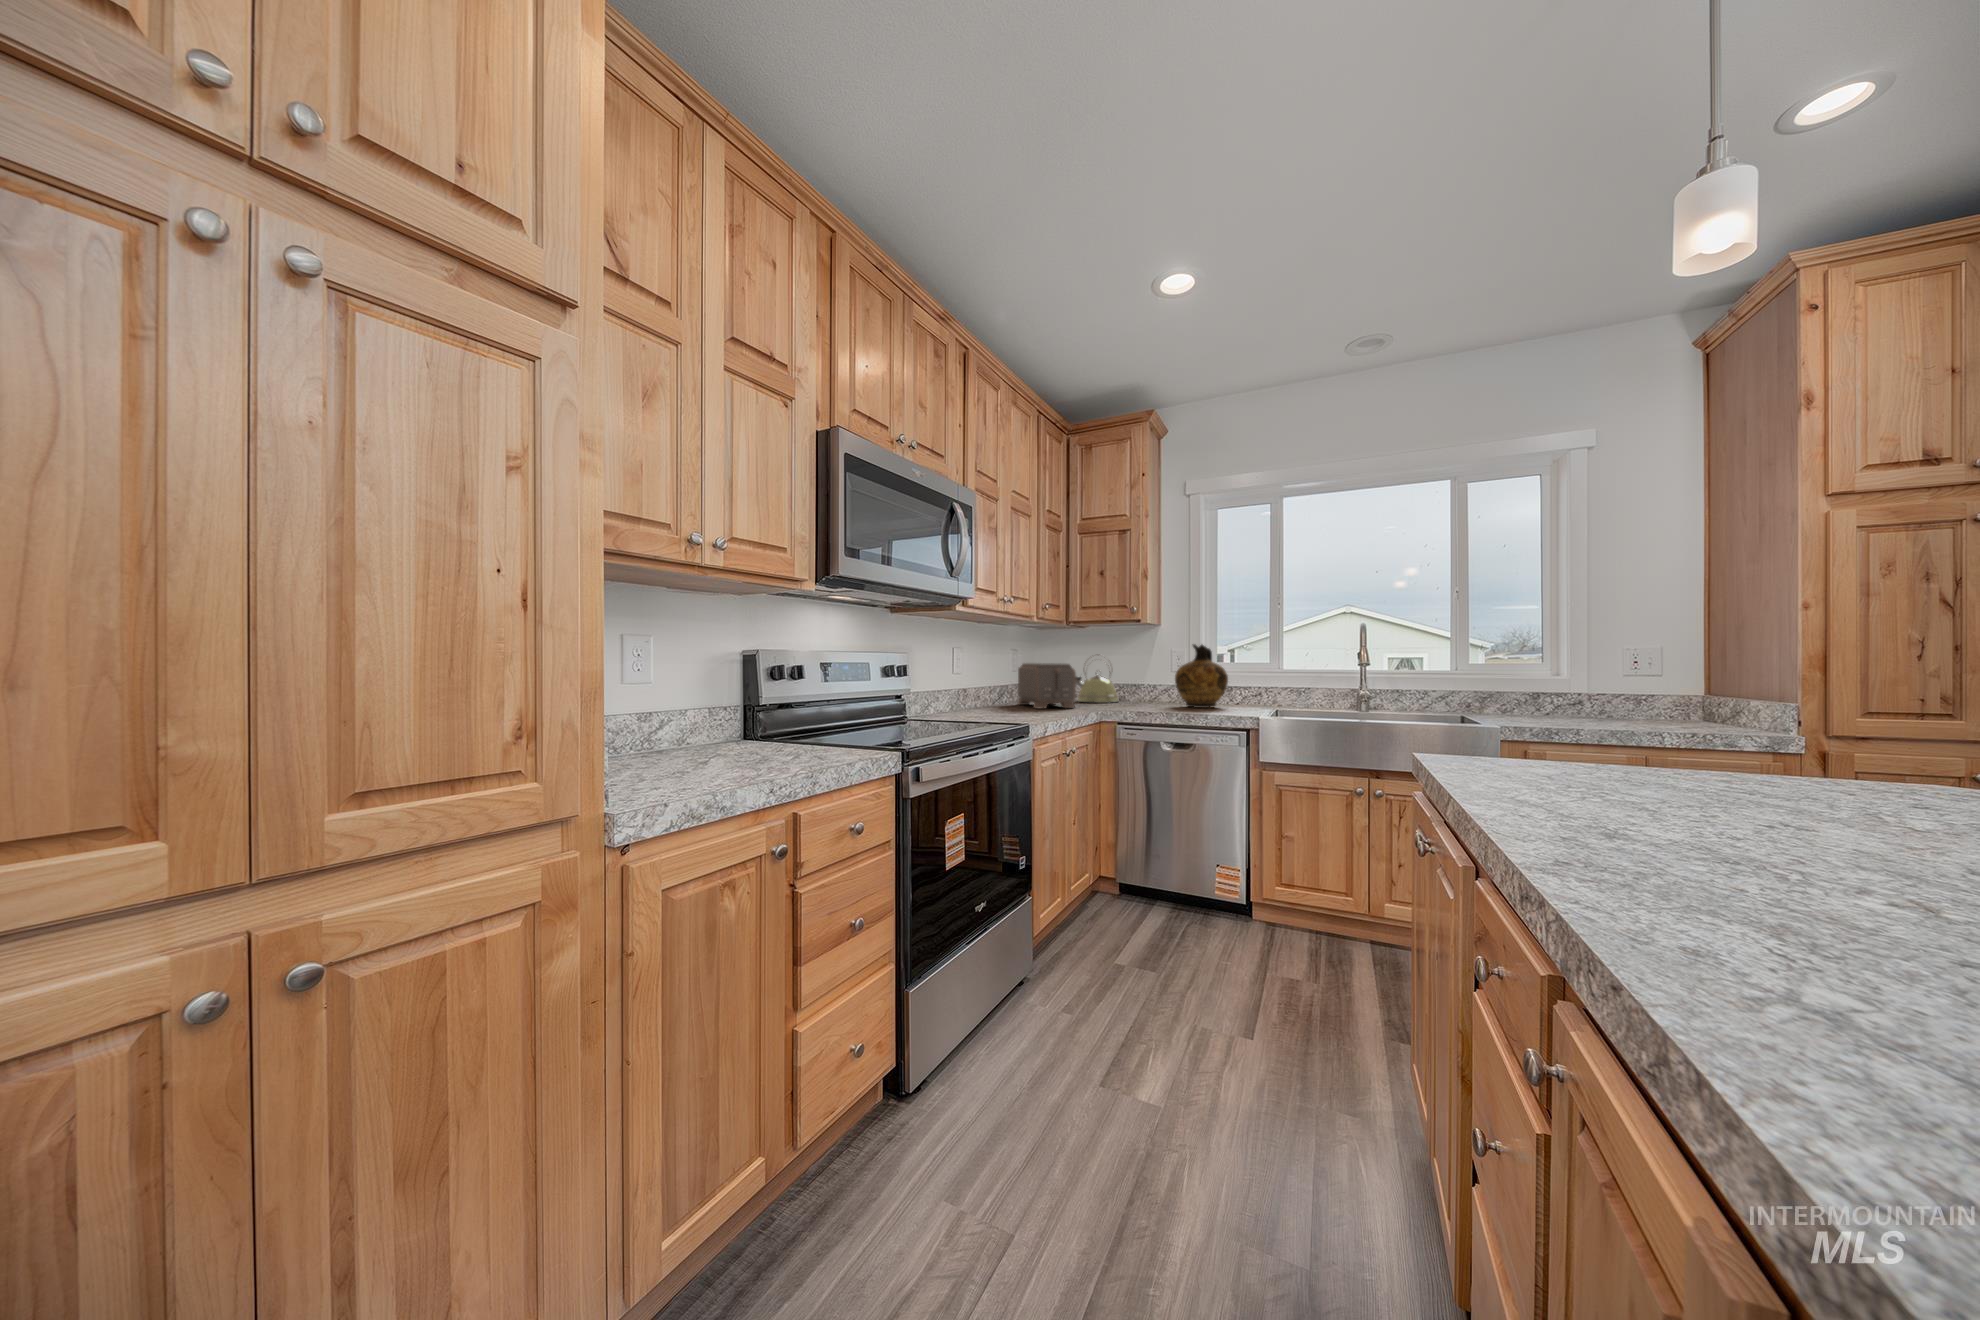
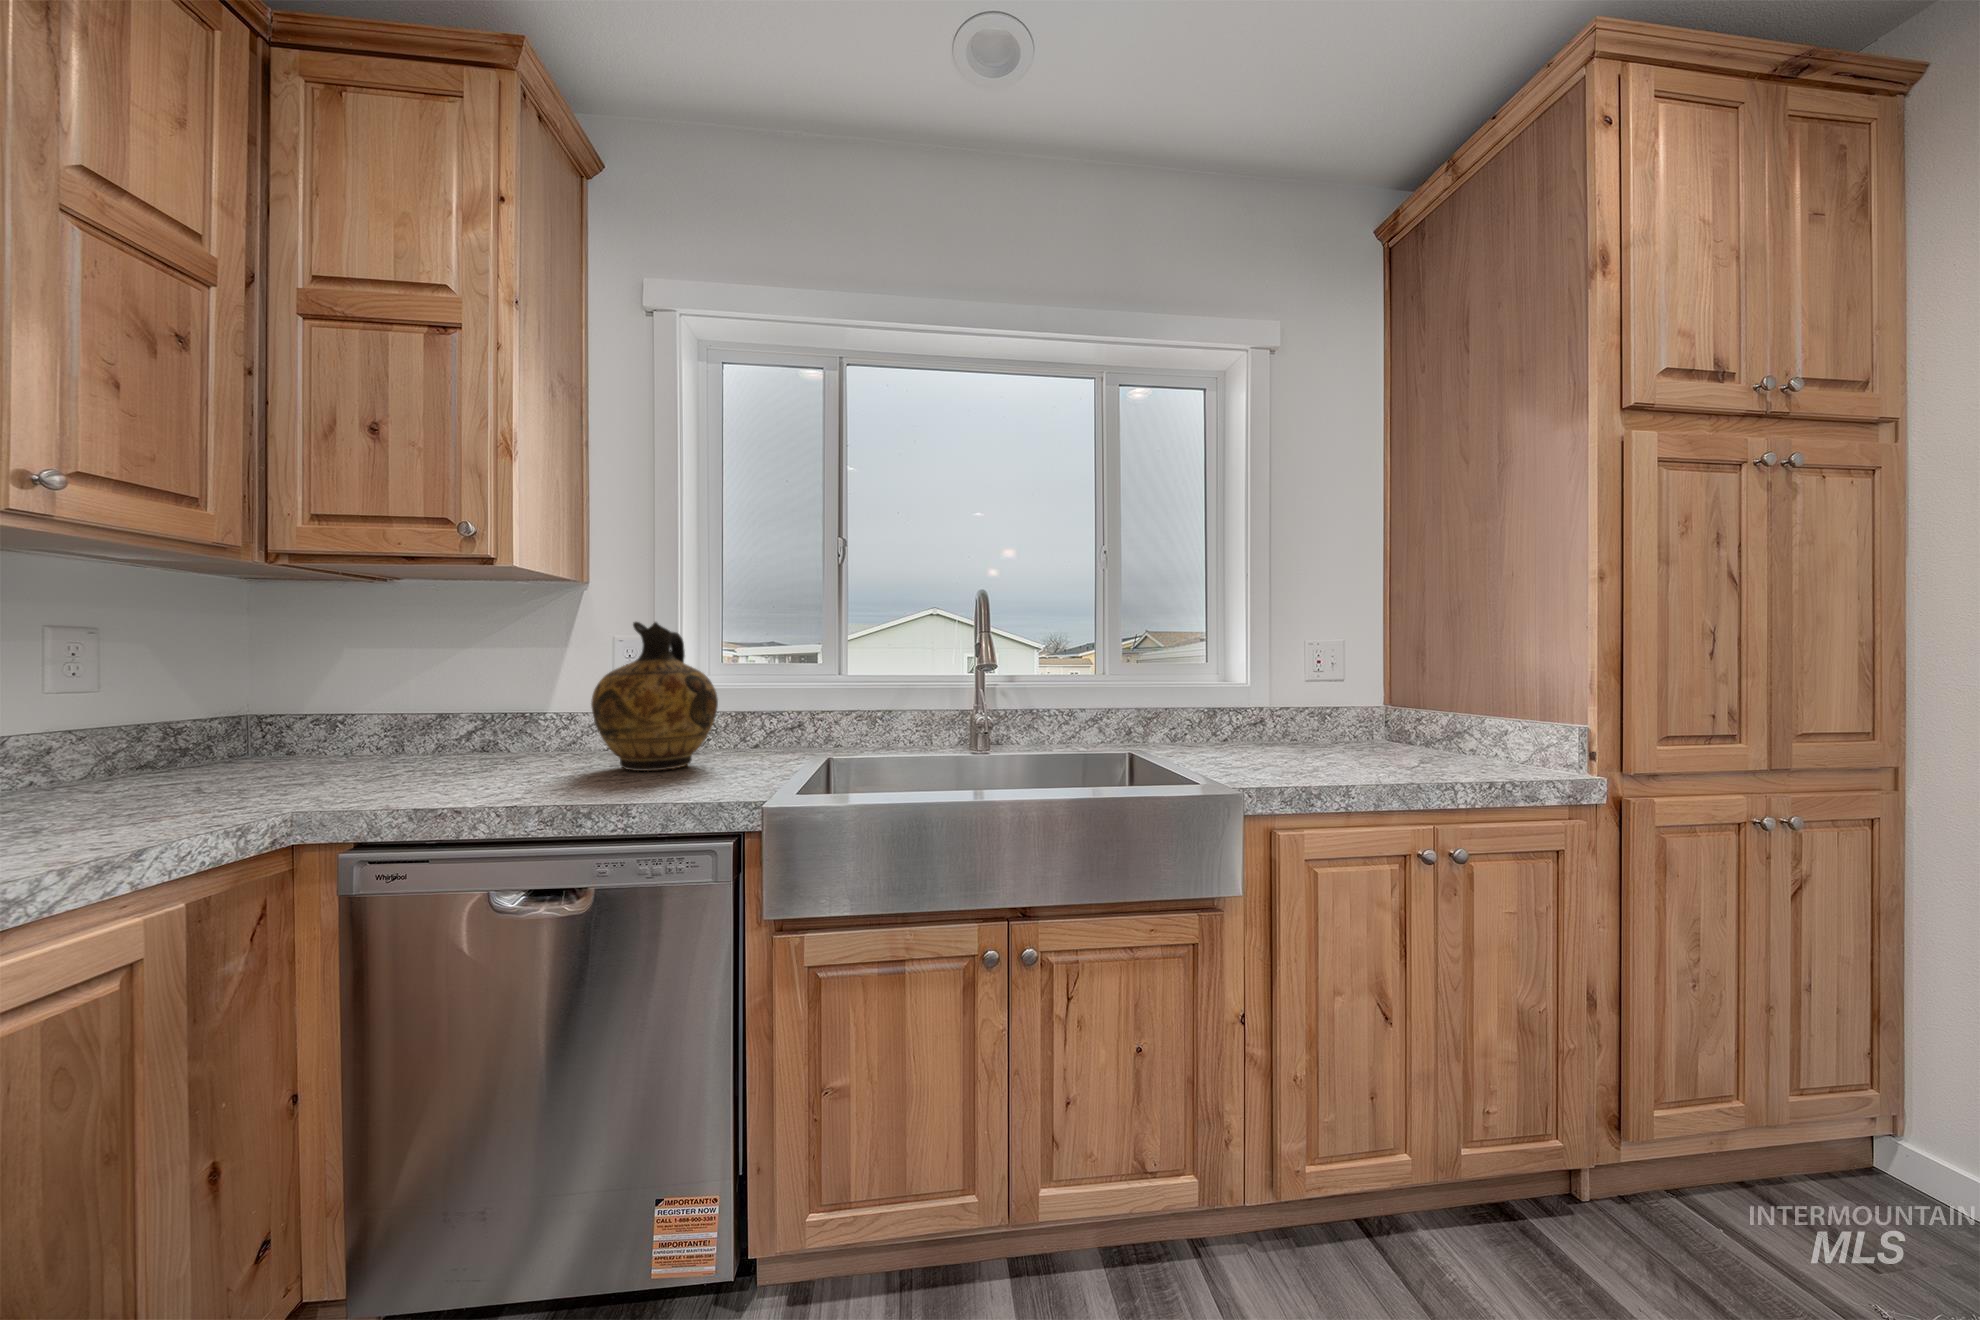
toaster: present [1018,663,1076,709] -> none [71,671,261,825]
kettle: present [1076,671,1118,703] -> none [326,645,464,768]

